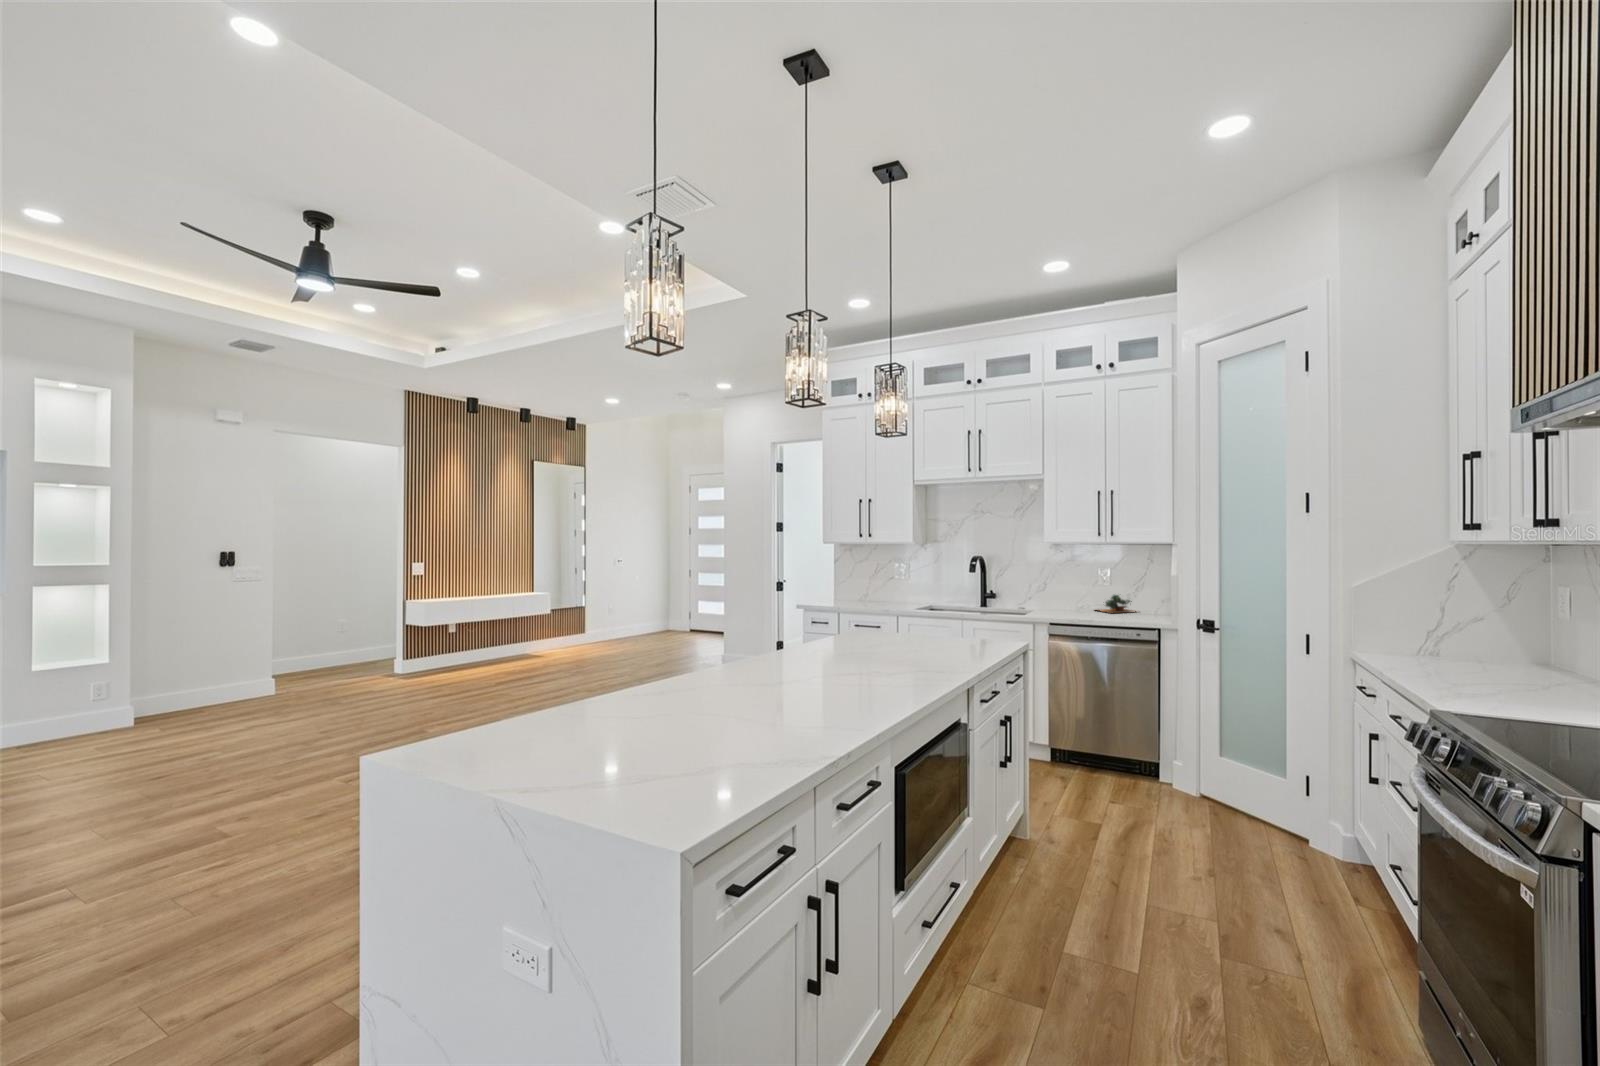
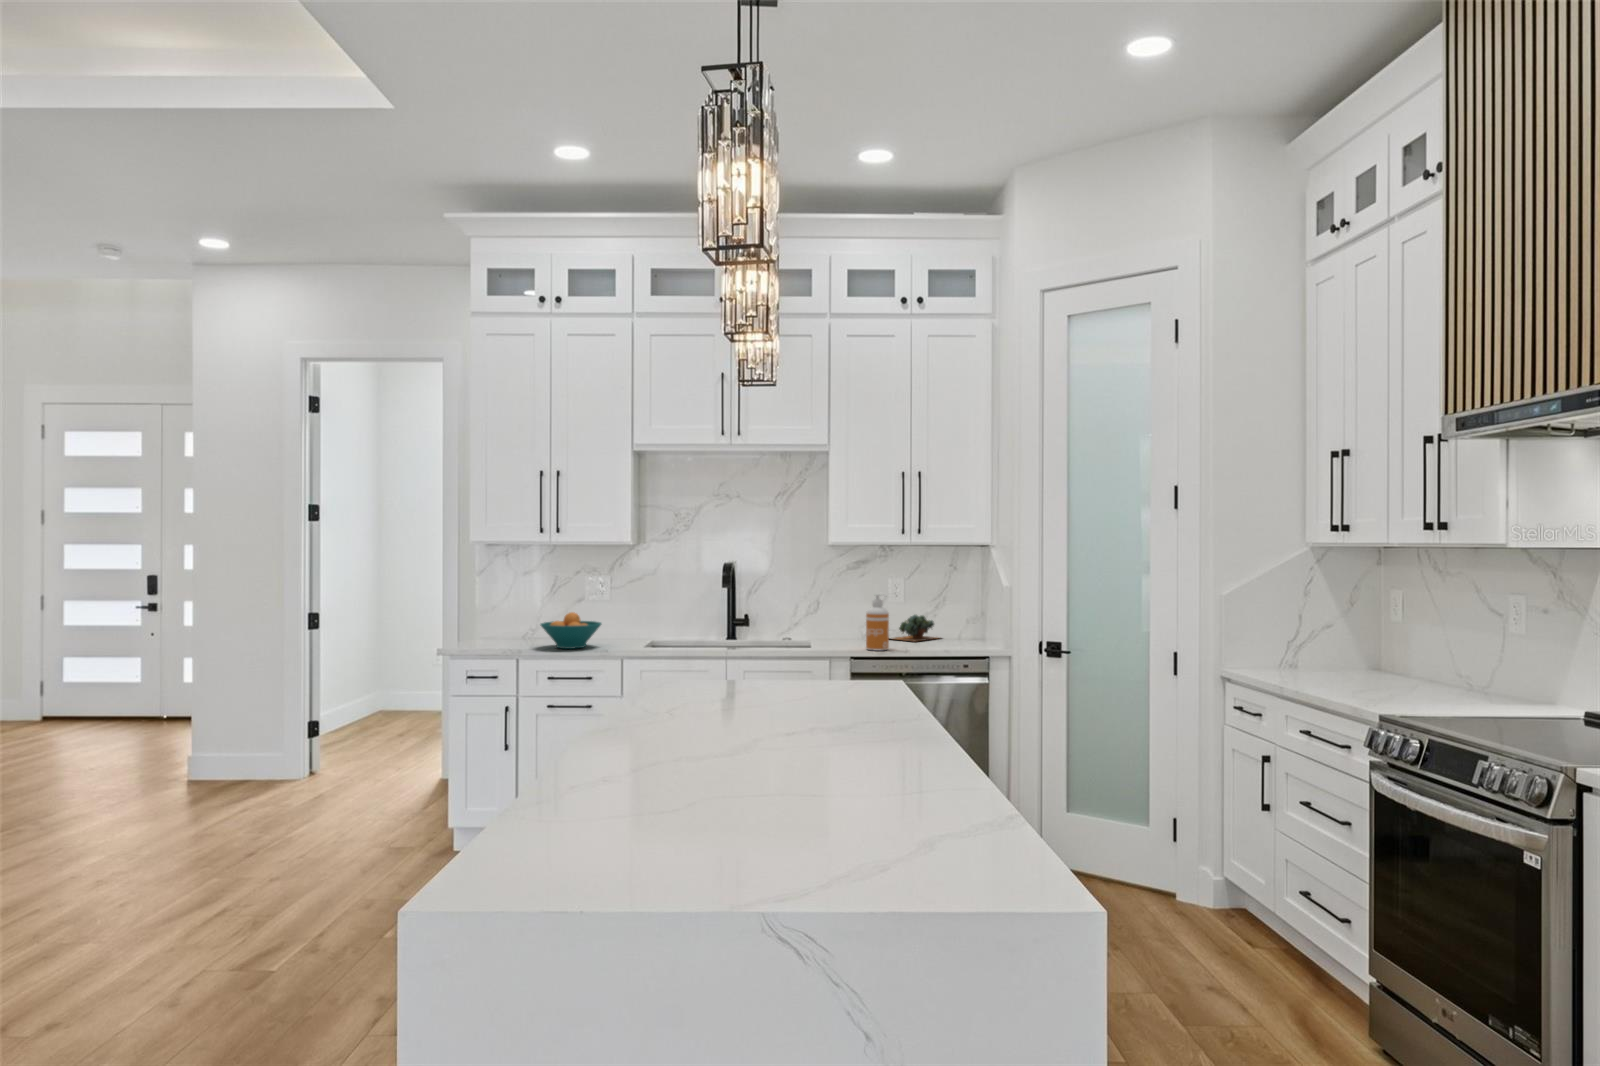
soap dispenser: none [1064,578,1081,618] -> present [866,594,889,651]
fruit bowl: none [860,584,896,606] -> present [540,612,601,649]

